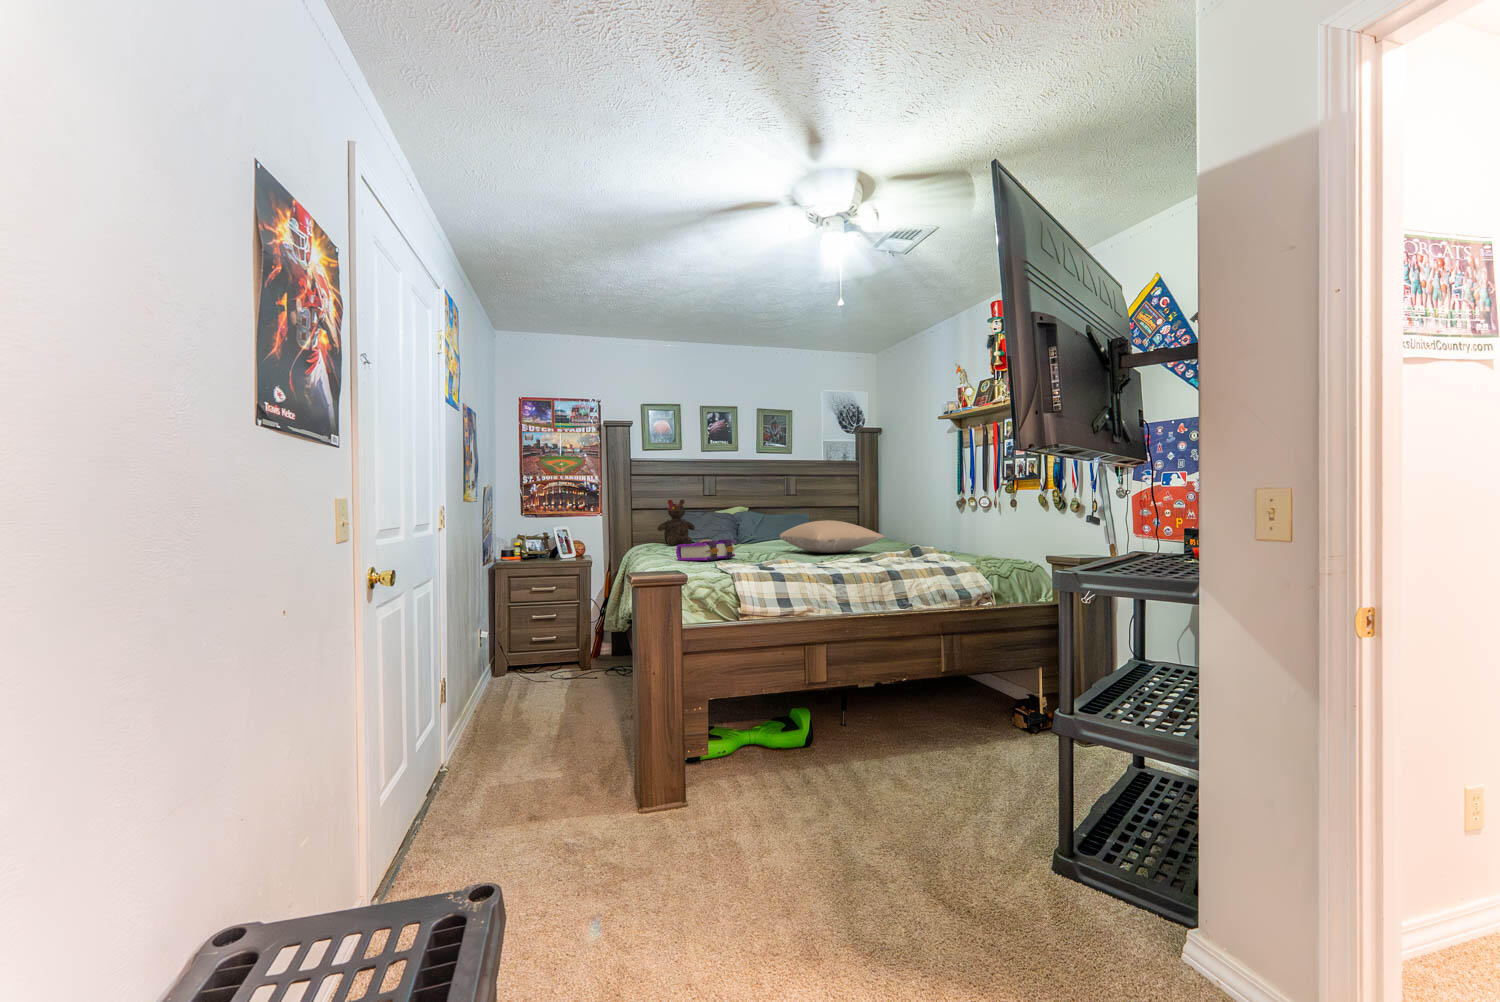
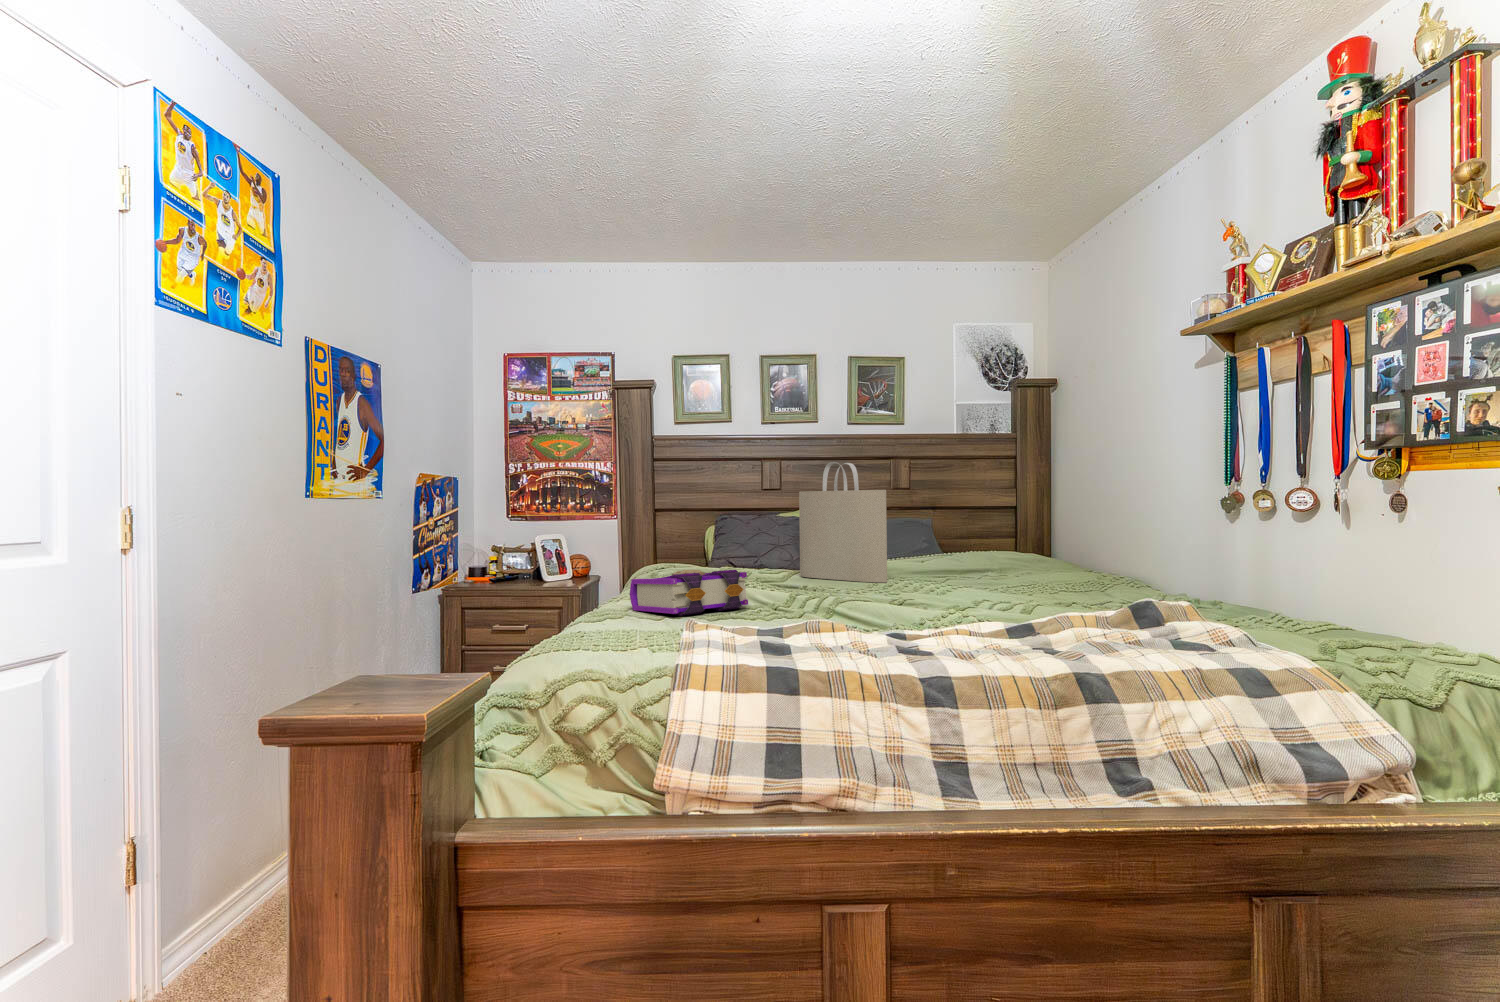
tote bag: none [738,481,791,549] -> present [799,462,887,583]
teddy bear: present [658,499,695,545] -> none [682,496,742,570]
pillow: present [780,520,885,553] -> none [857,533,1069,598]

